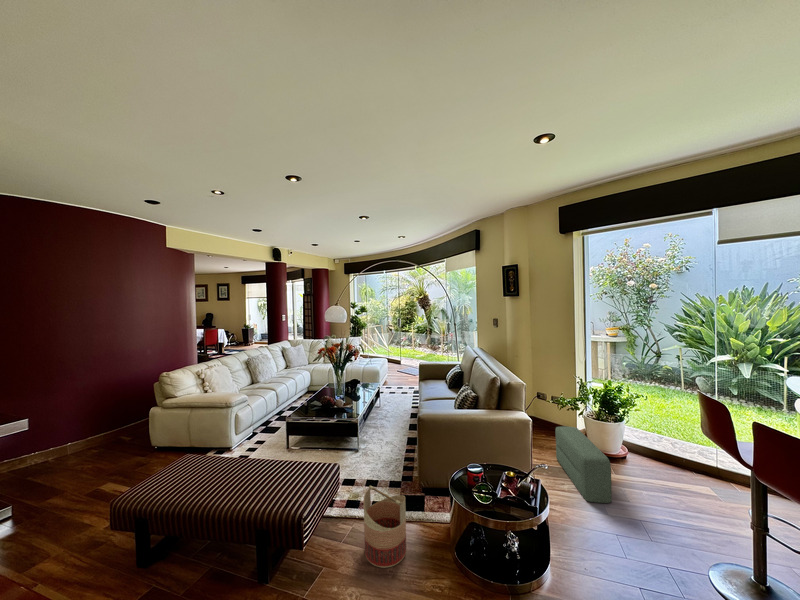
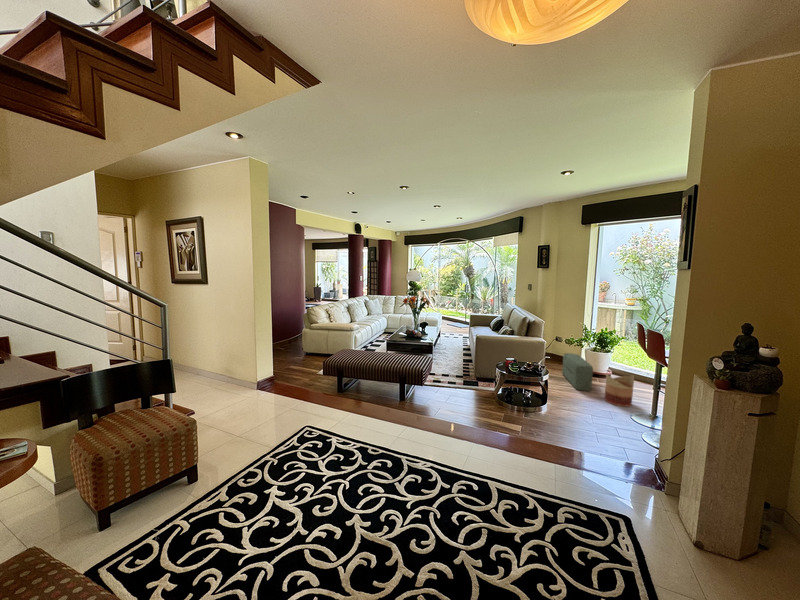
basket: present [364,486,406,568] -> present [604,370,635,407]

